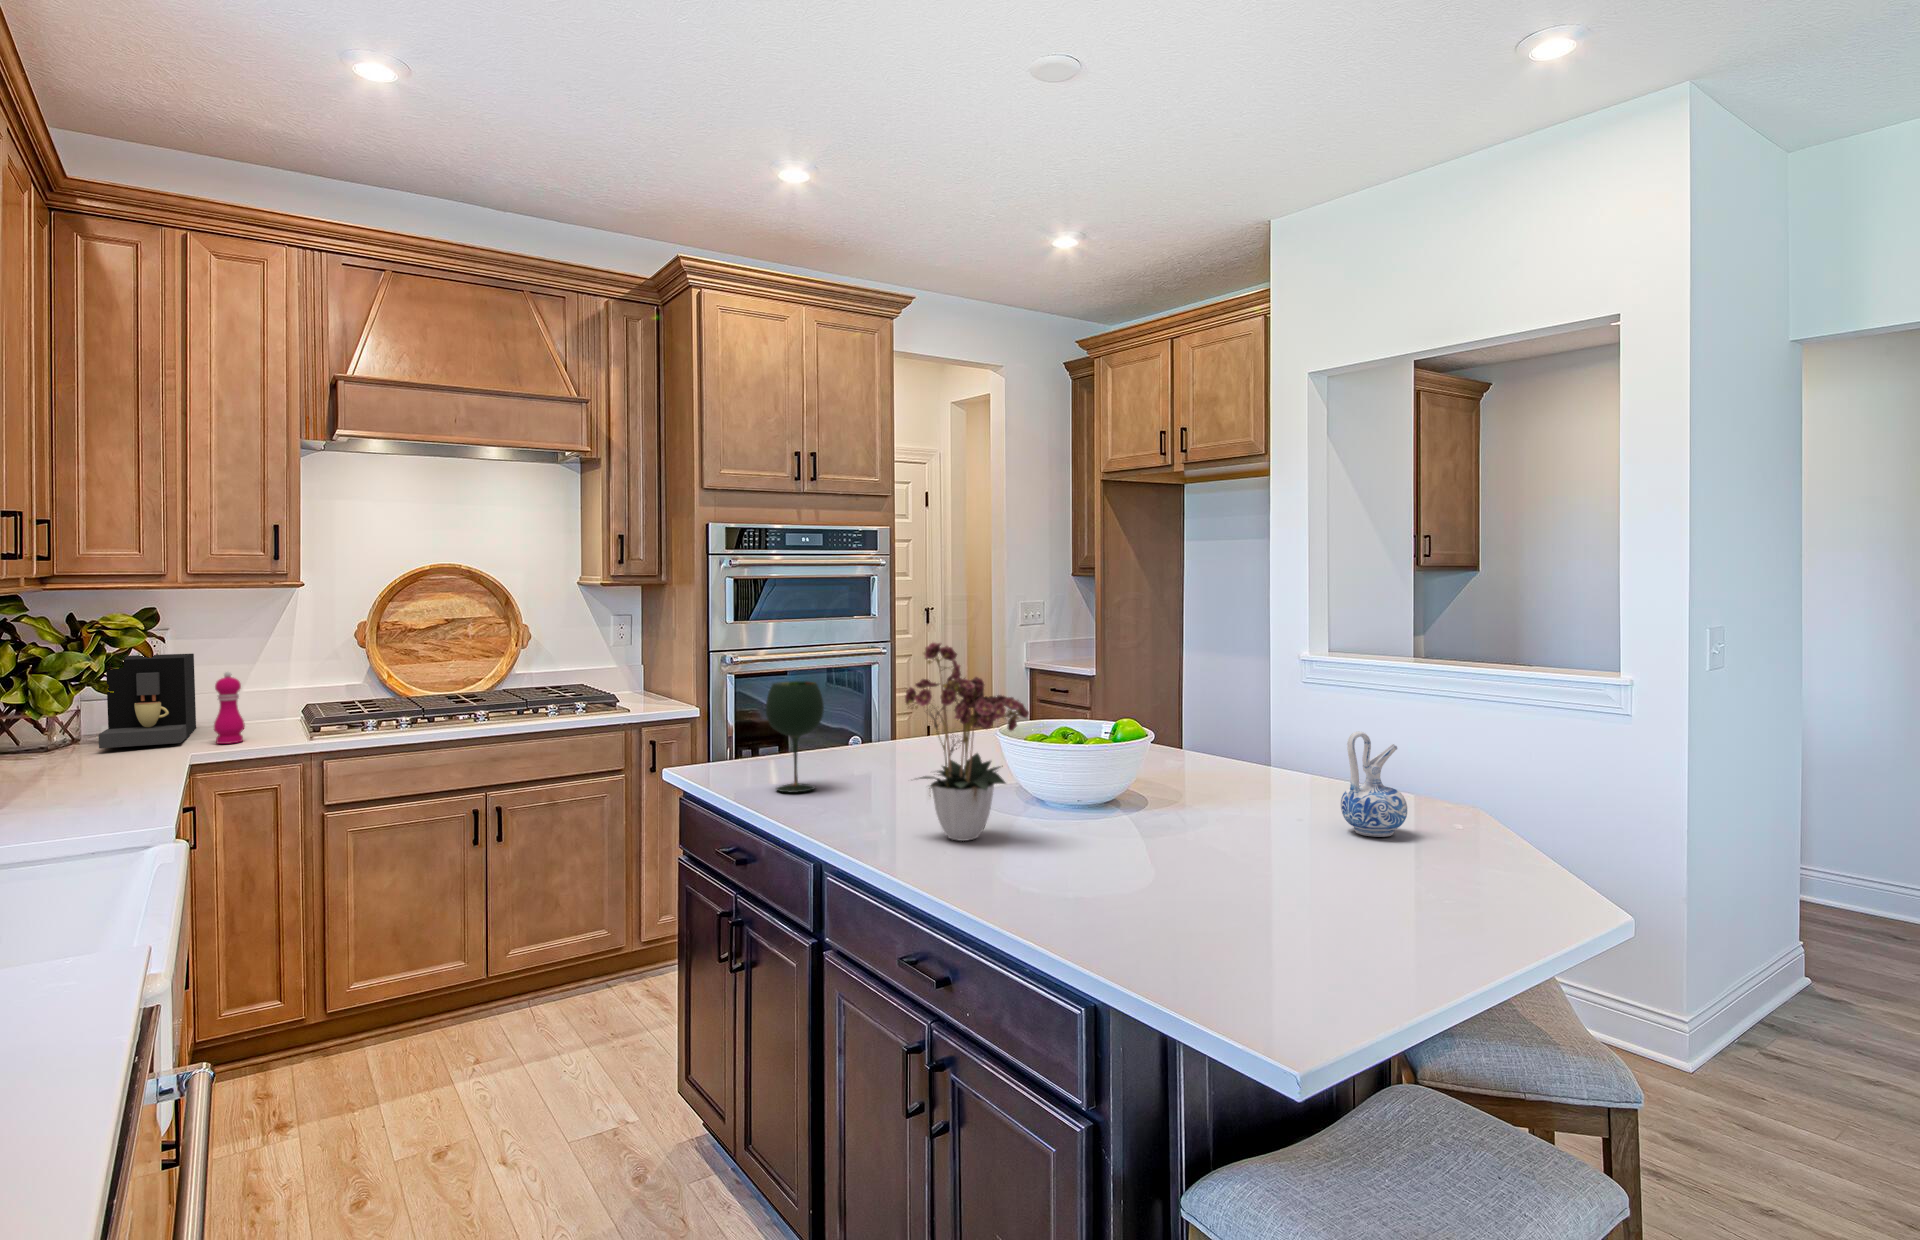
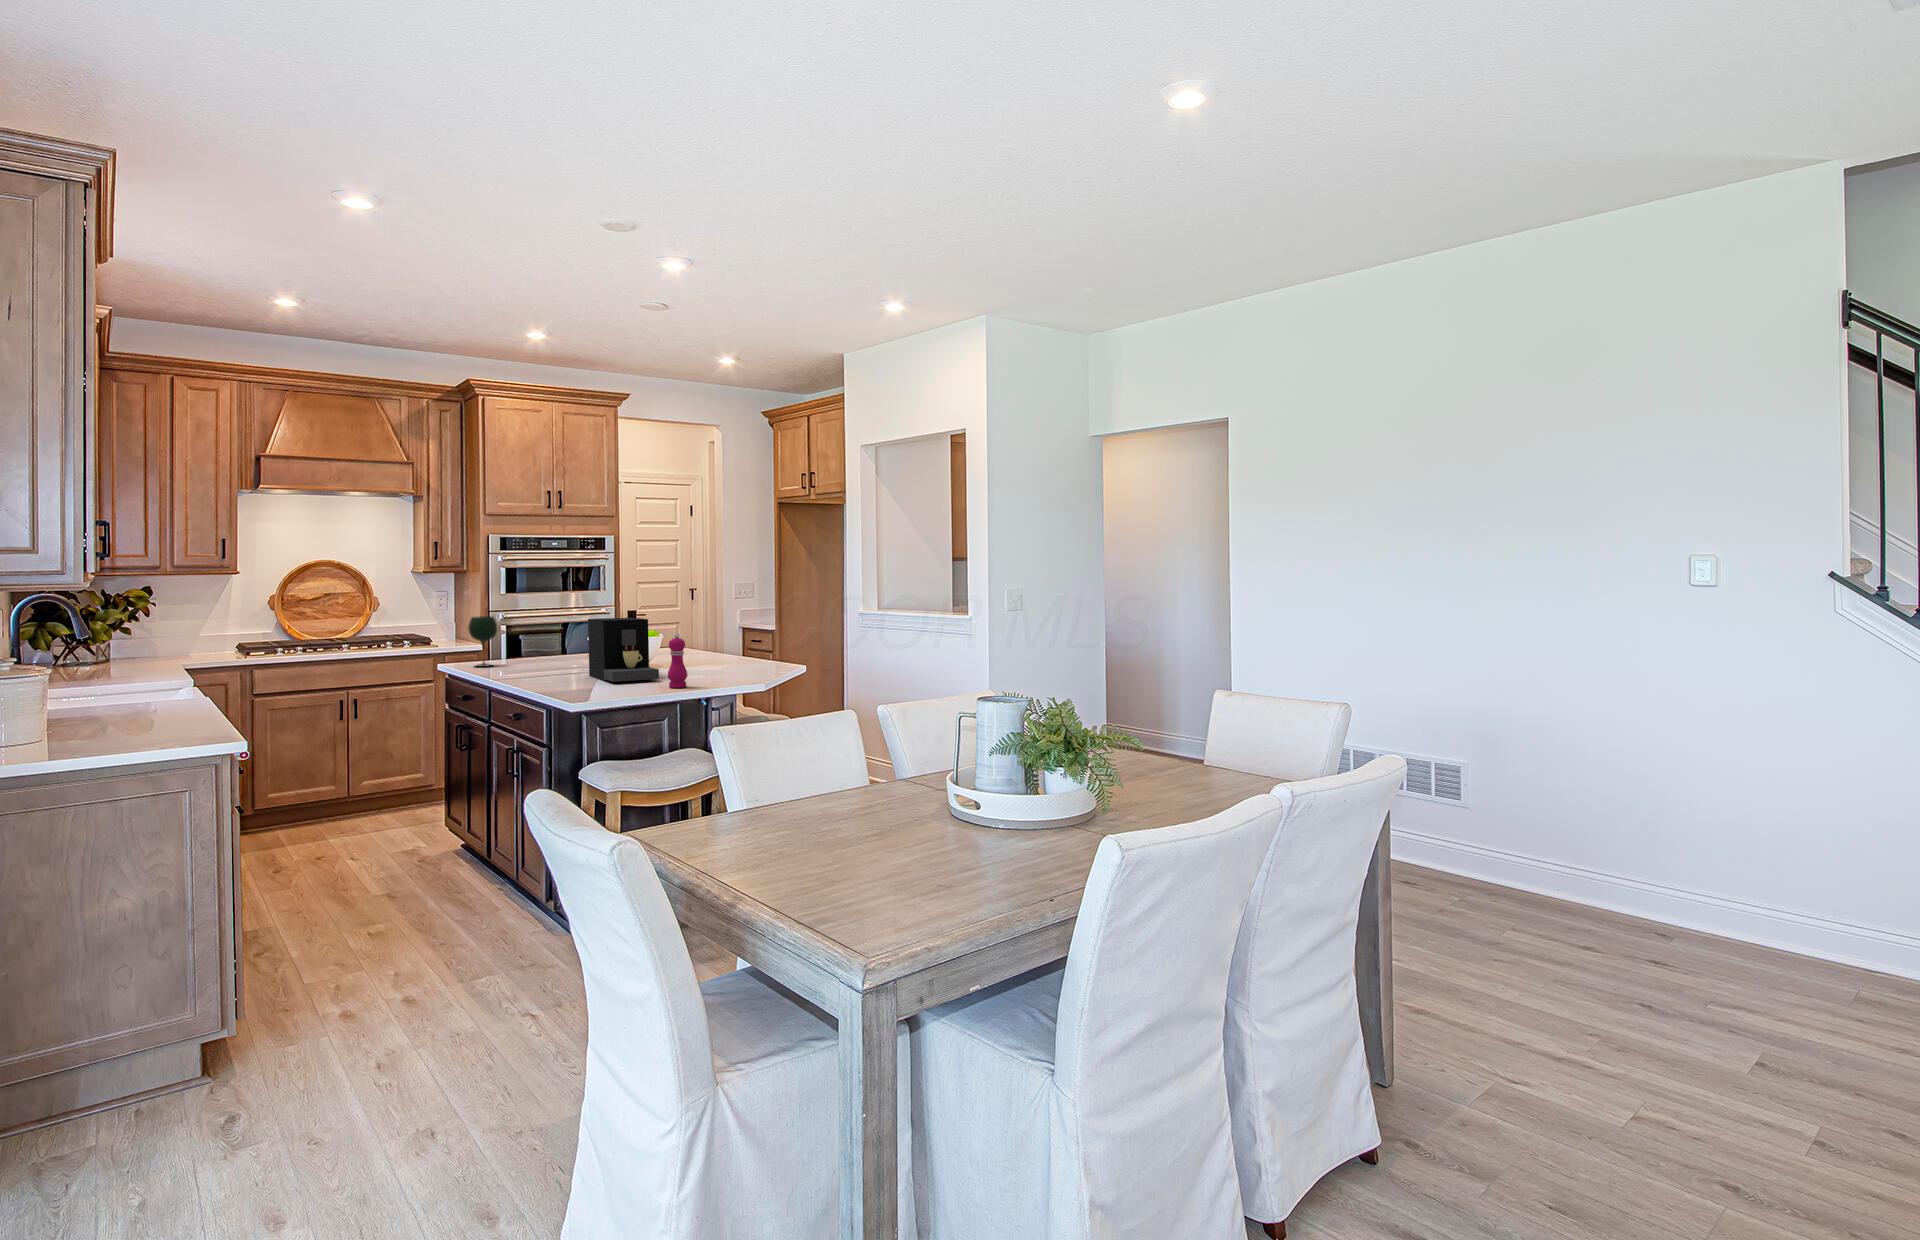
flower arrangement: present [905,643,1029,841] -> none [505,590,564,676]
coffee maker: present [98,654,196,748] -> present [588,618,659,682]
pepper mill: present [214,672,245,744] -> present [668,634,688,688]
ceramic pitcher: present [1341,731,1407,837] -> none [699,631,726,674]

